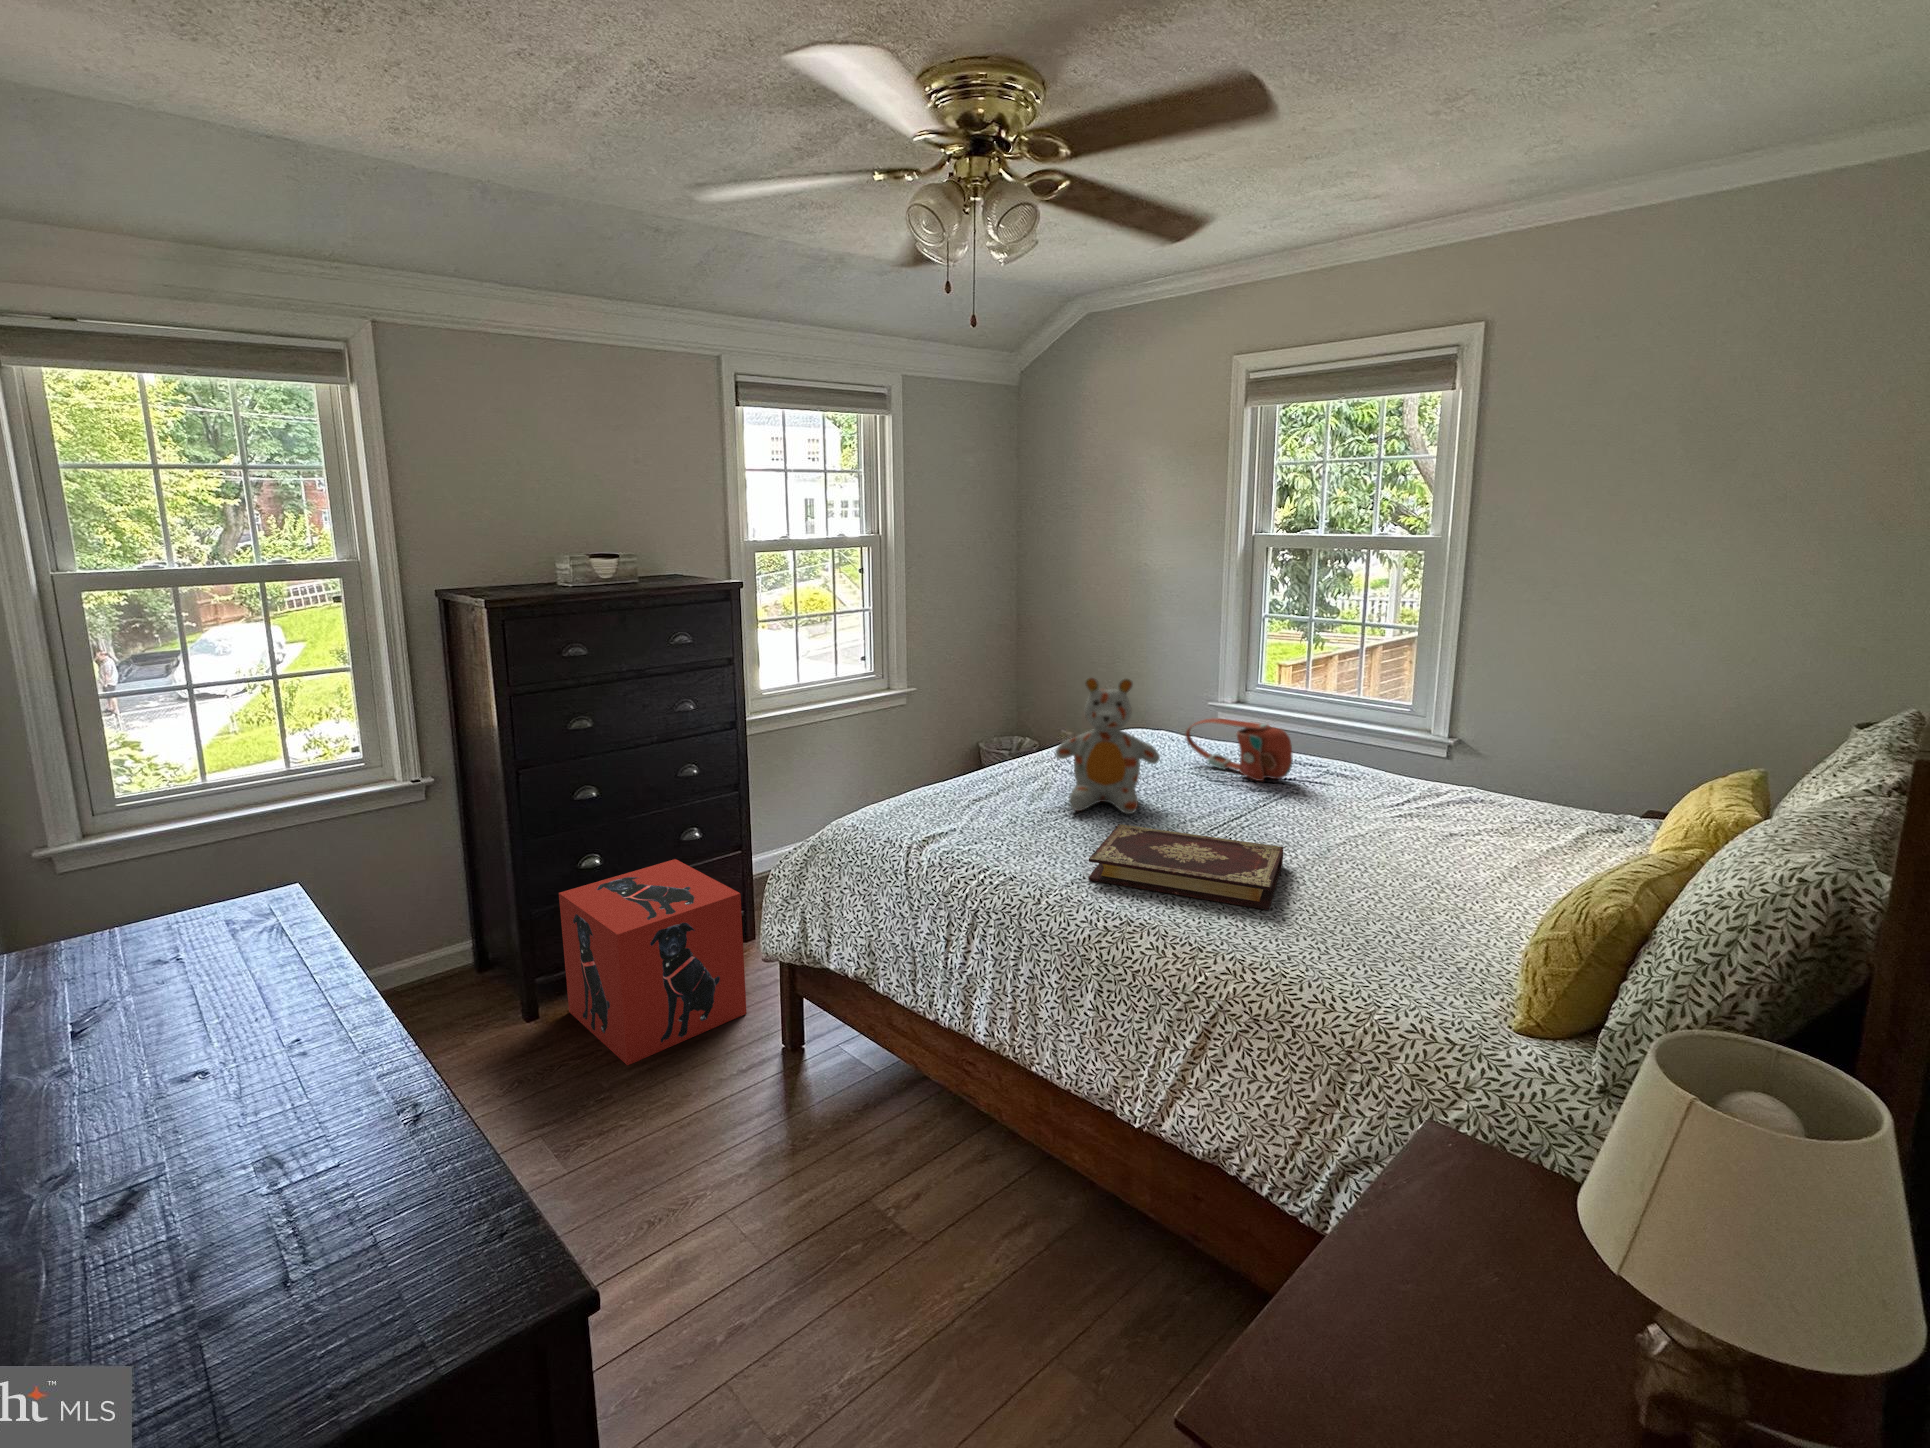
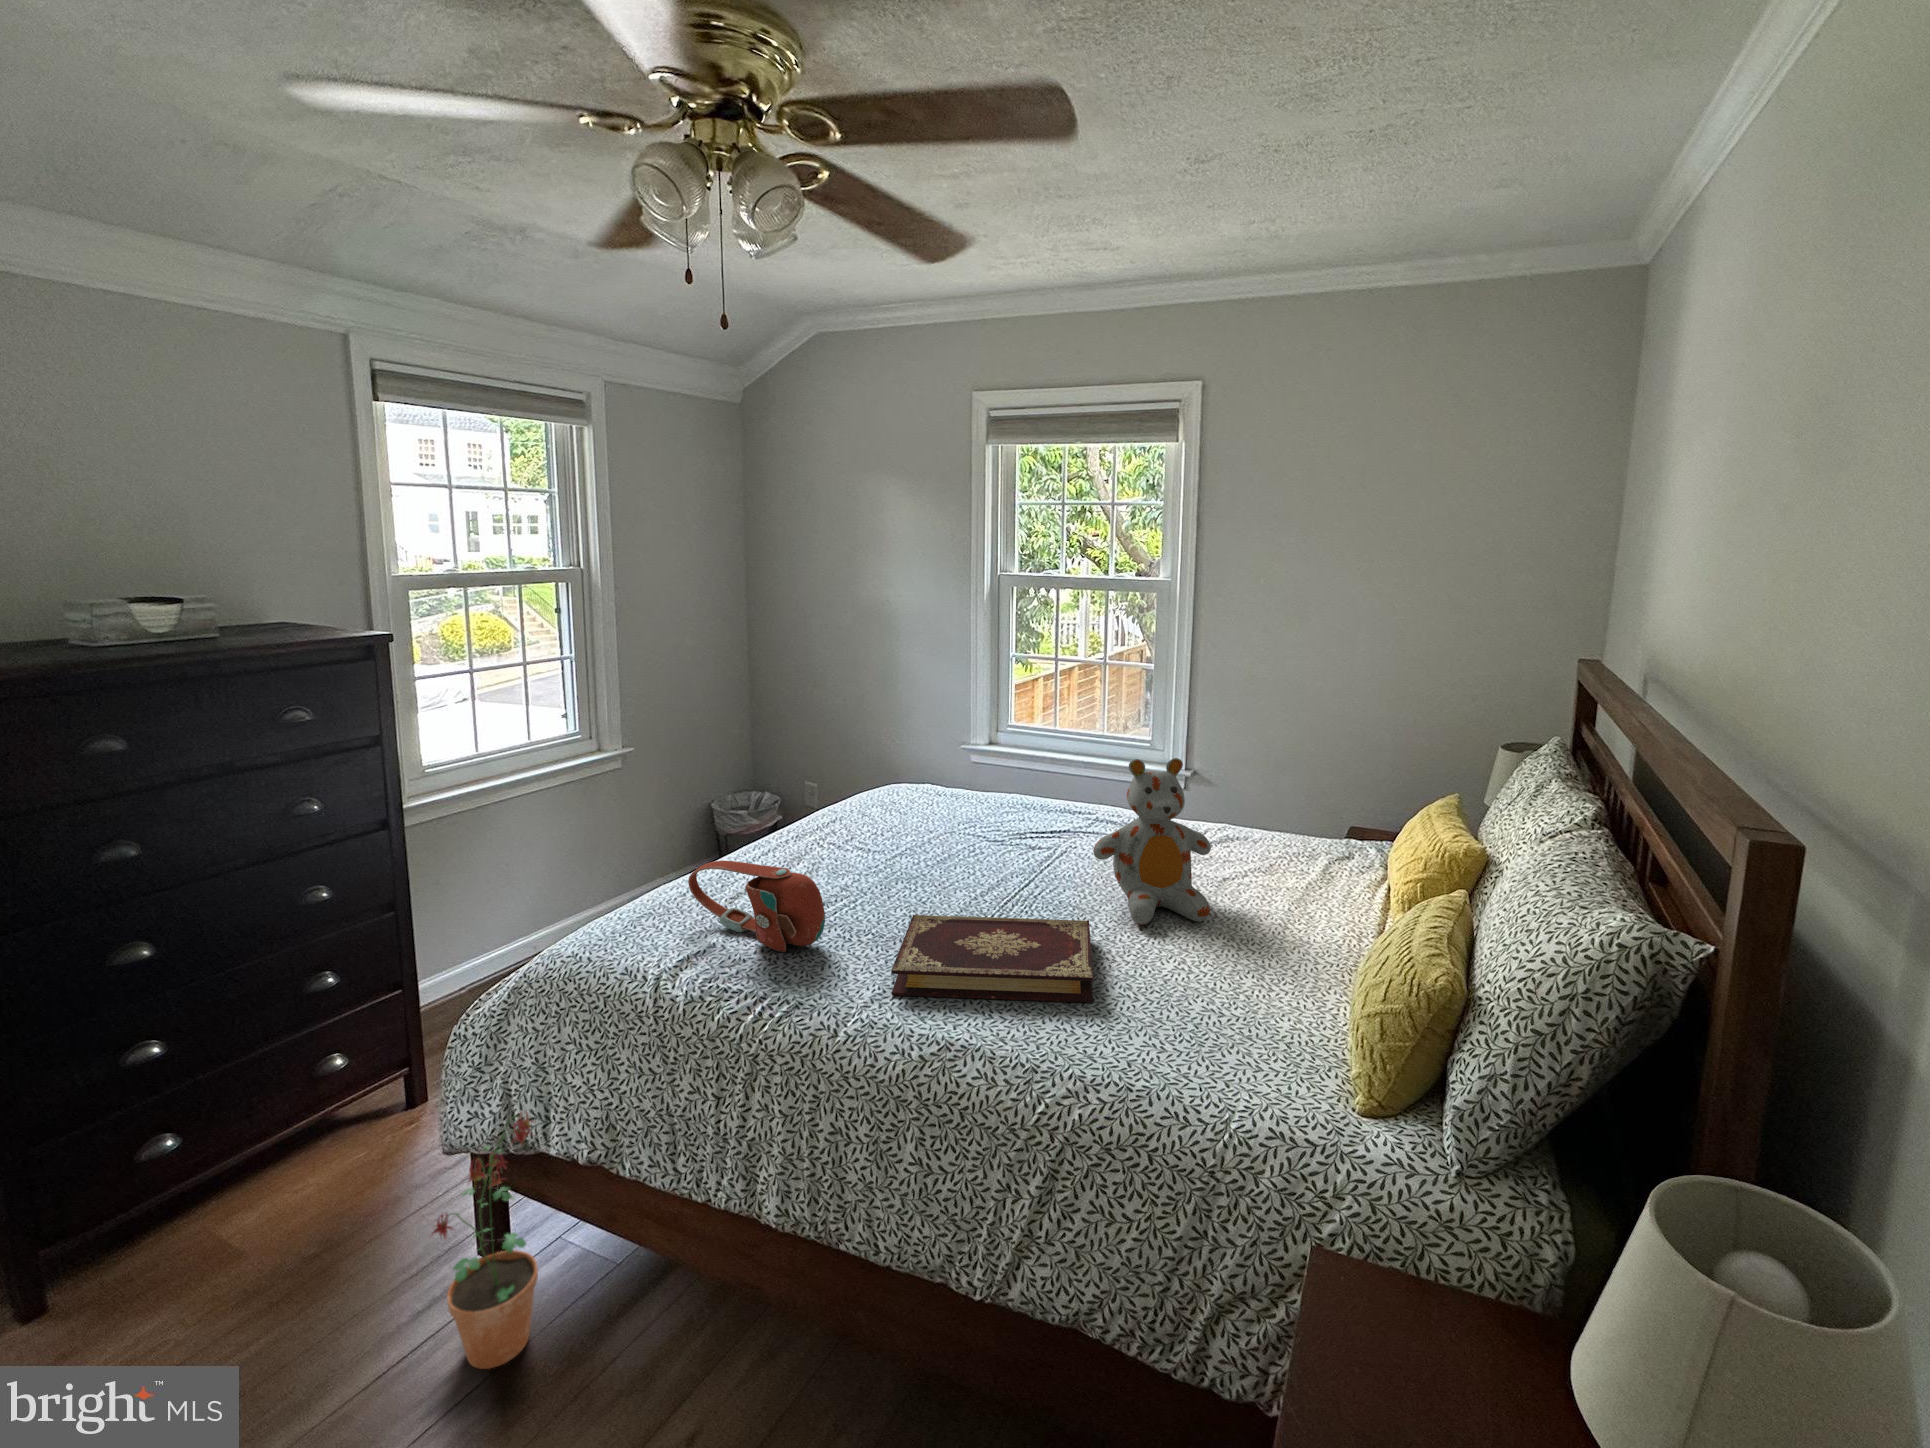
stuffed bear: present [1056,677,1160,814] -> present [1093,758,1211,925]
handbag: present [1185,719,1293,781] -> present [688,861,825,952]
storage box: present [559,859,747,1066] -> none [77,1024,421,1364]
potted plant: none [751,932,823,1112] -> present [432,1111,538,1369]

